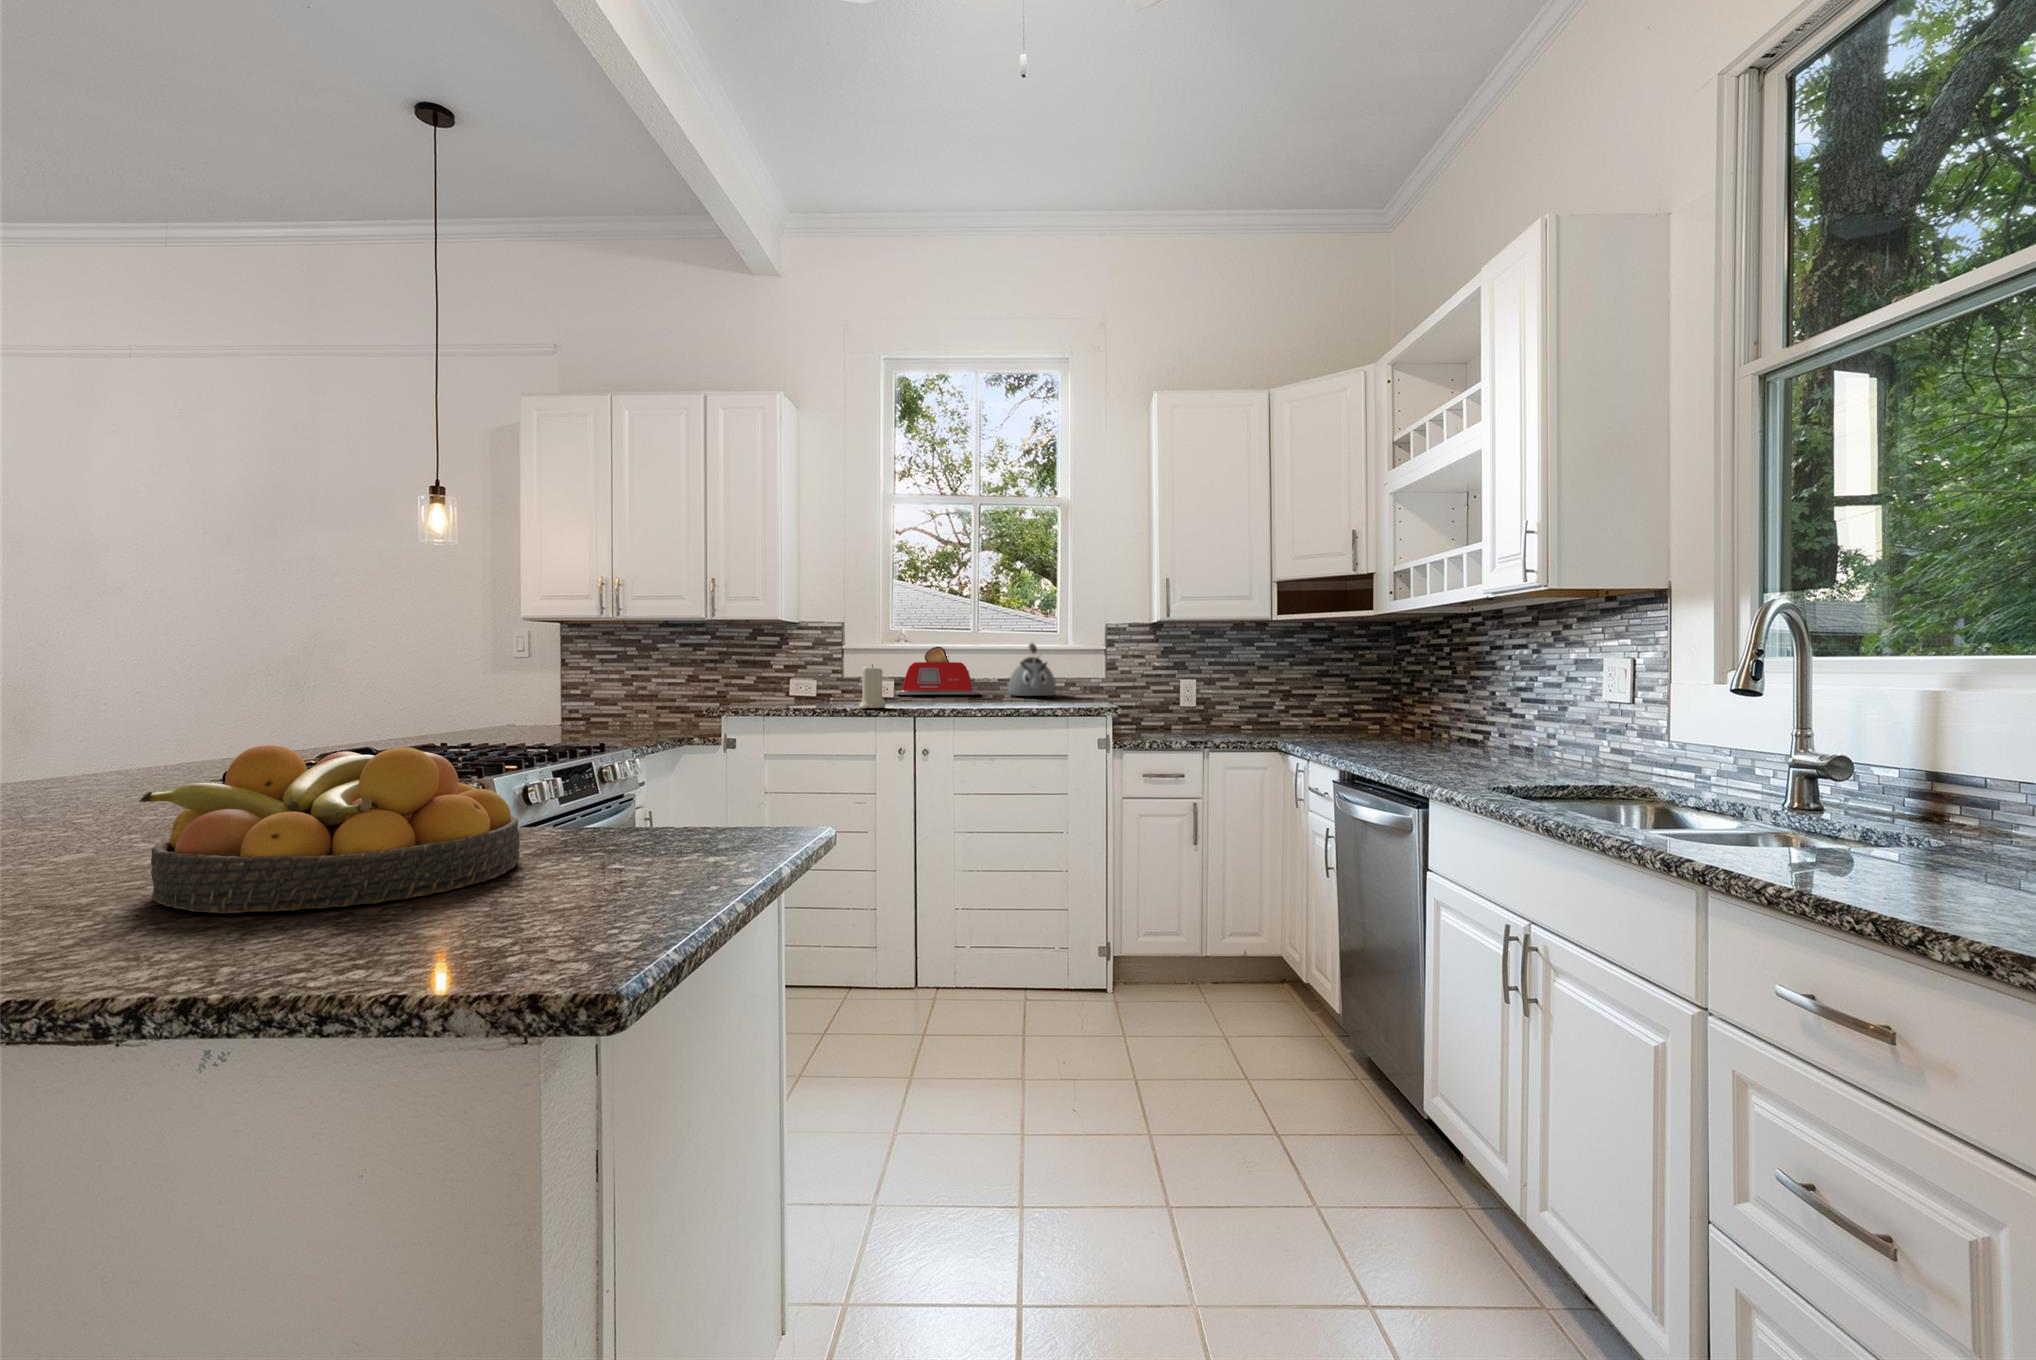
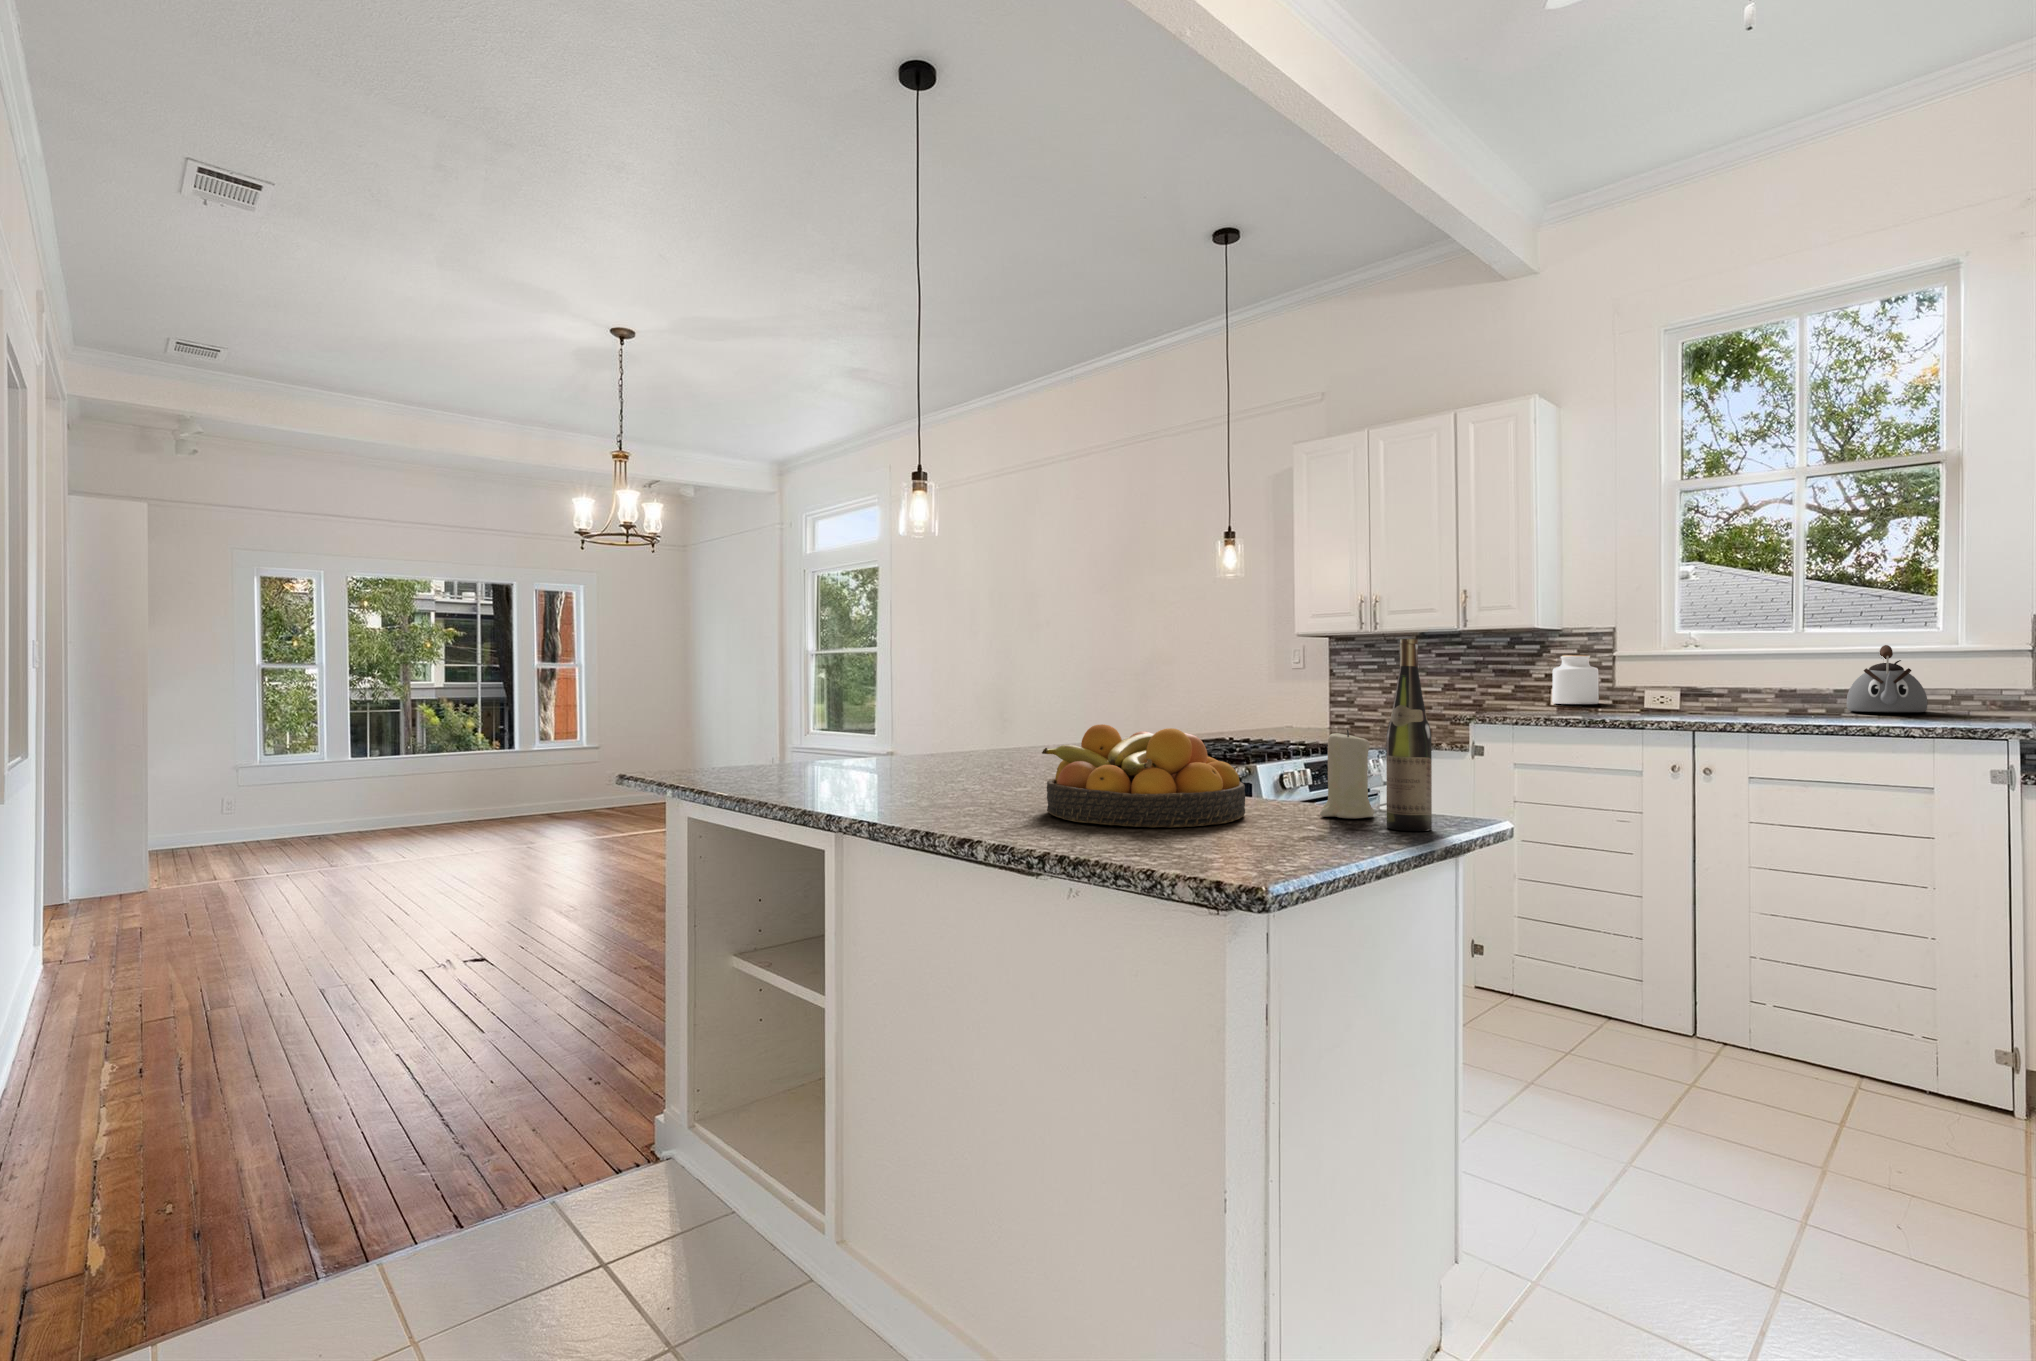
wine bottle: none [714,625,766,857] -> present [1386,639,1432,831]
jar: none [792,647,830,693] -> present [1553,655,1599,704]
toaster: present [896,647,979,695] -> none [1680,652,1800,709]
candle: present [859,664,886,708] -> present [1320,729,1375,819]

